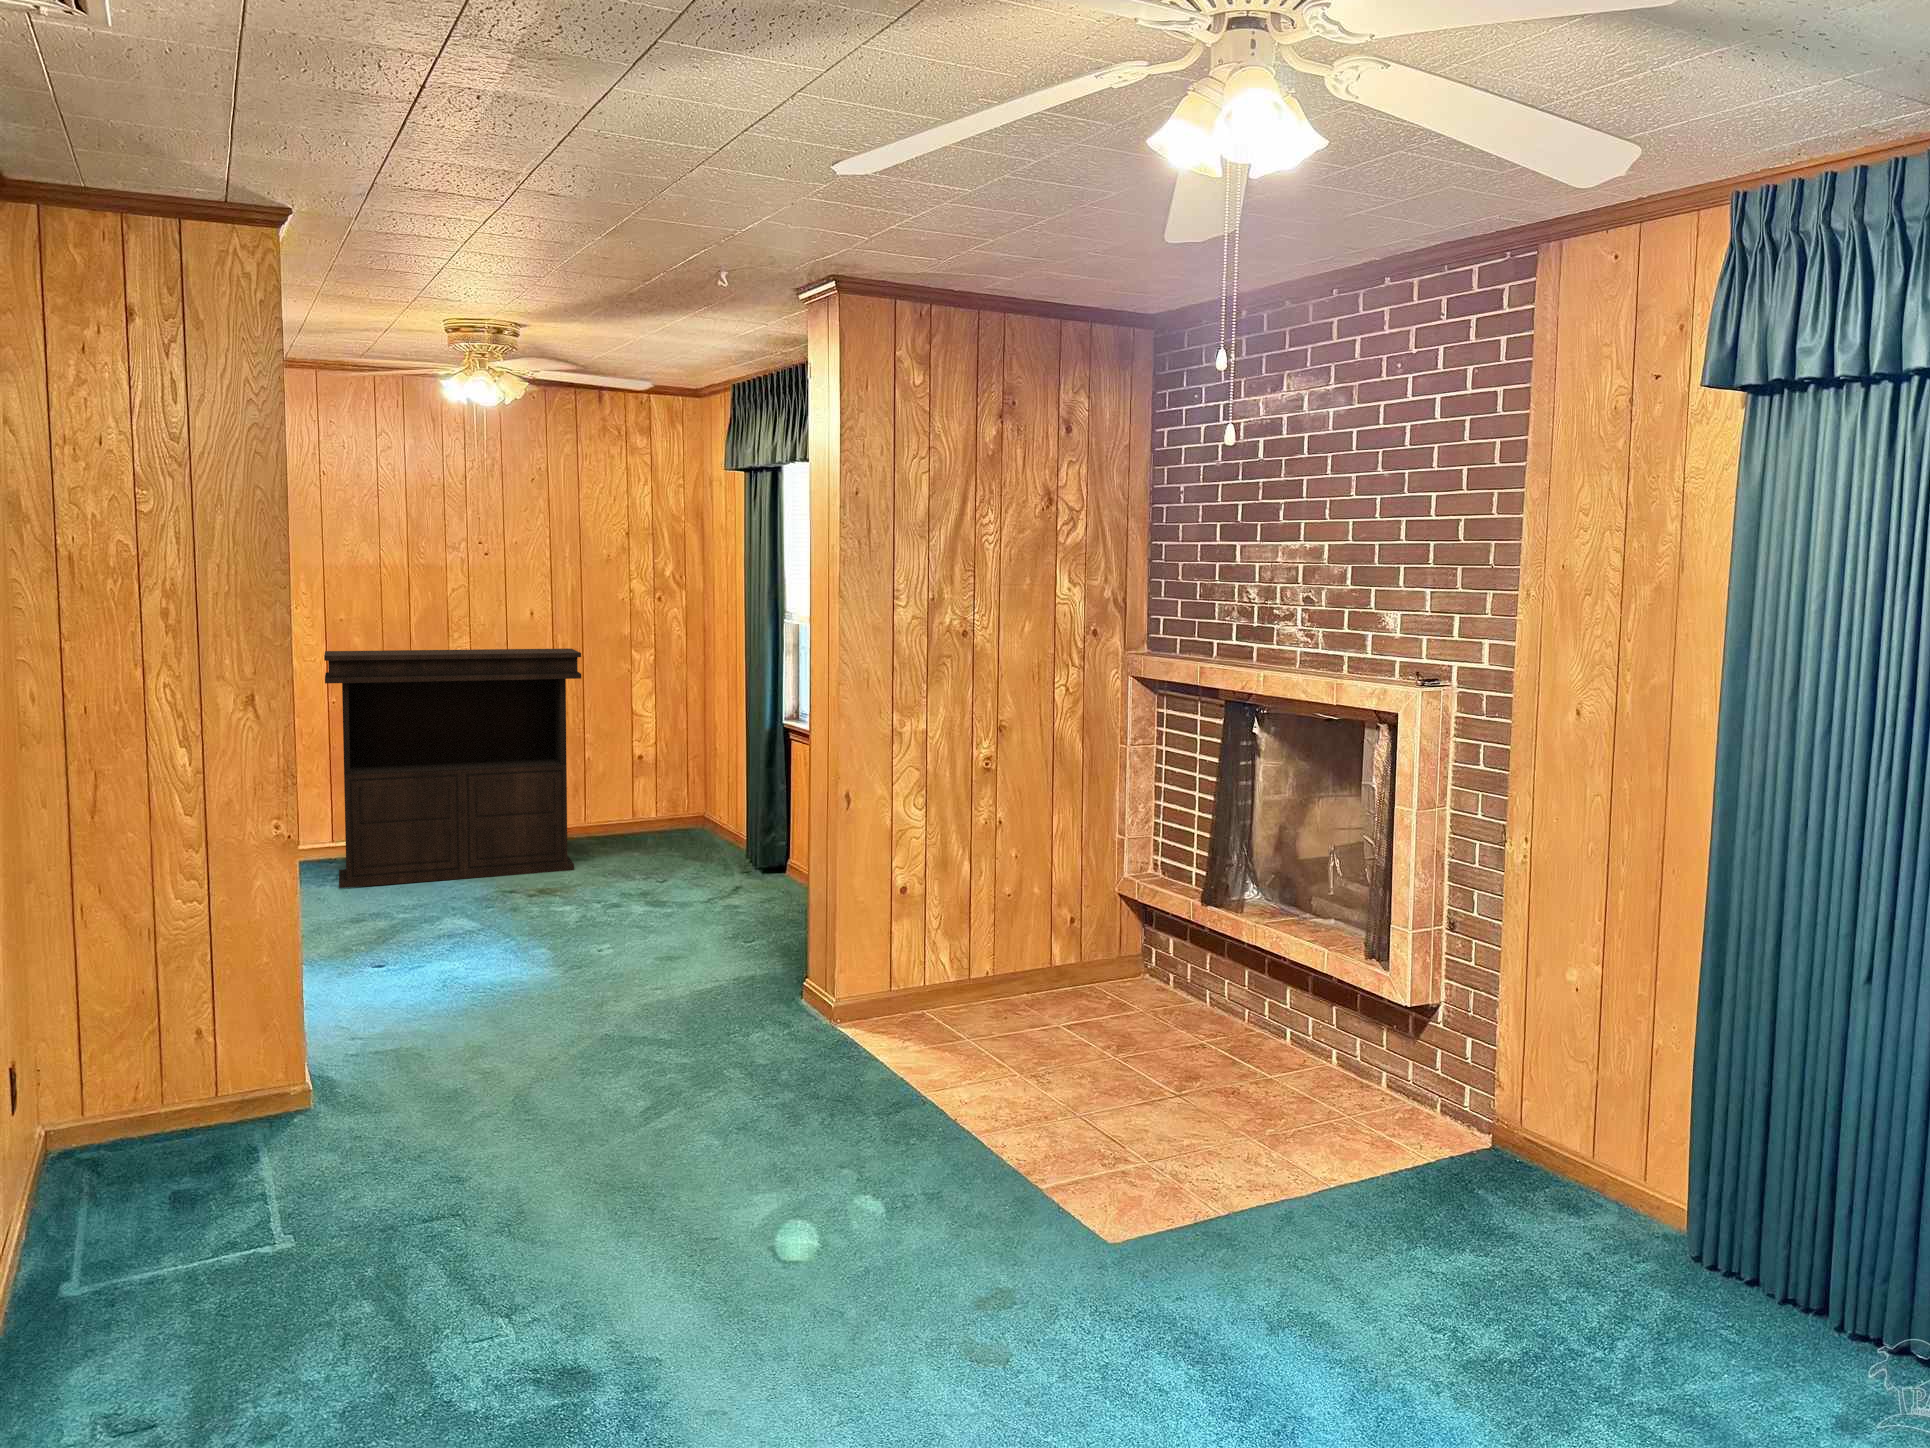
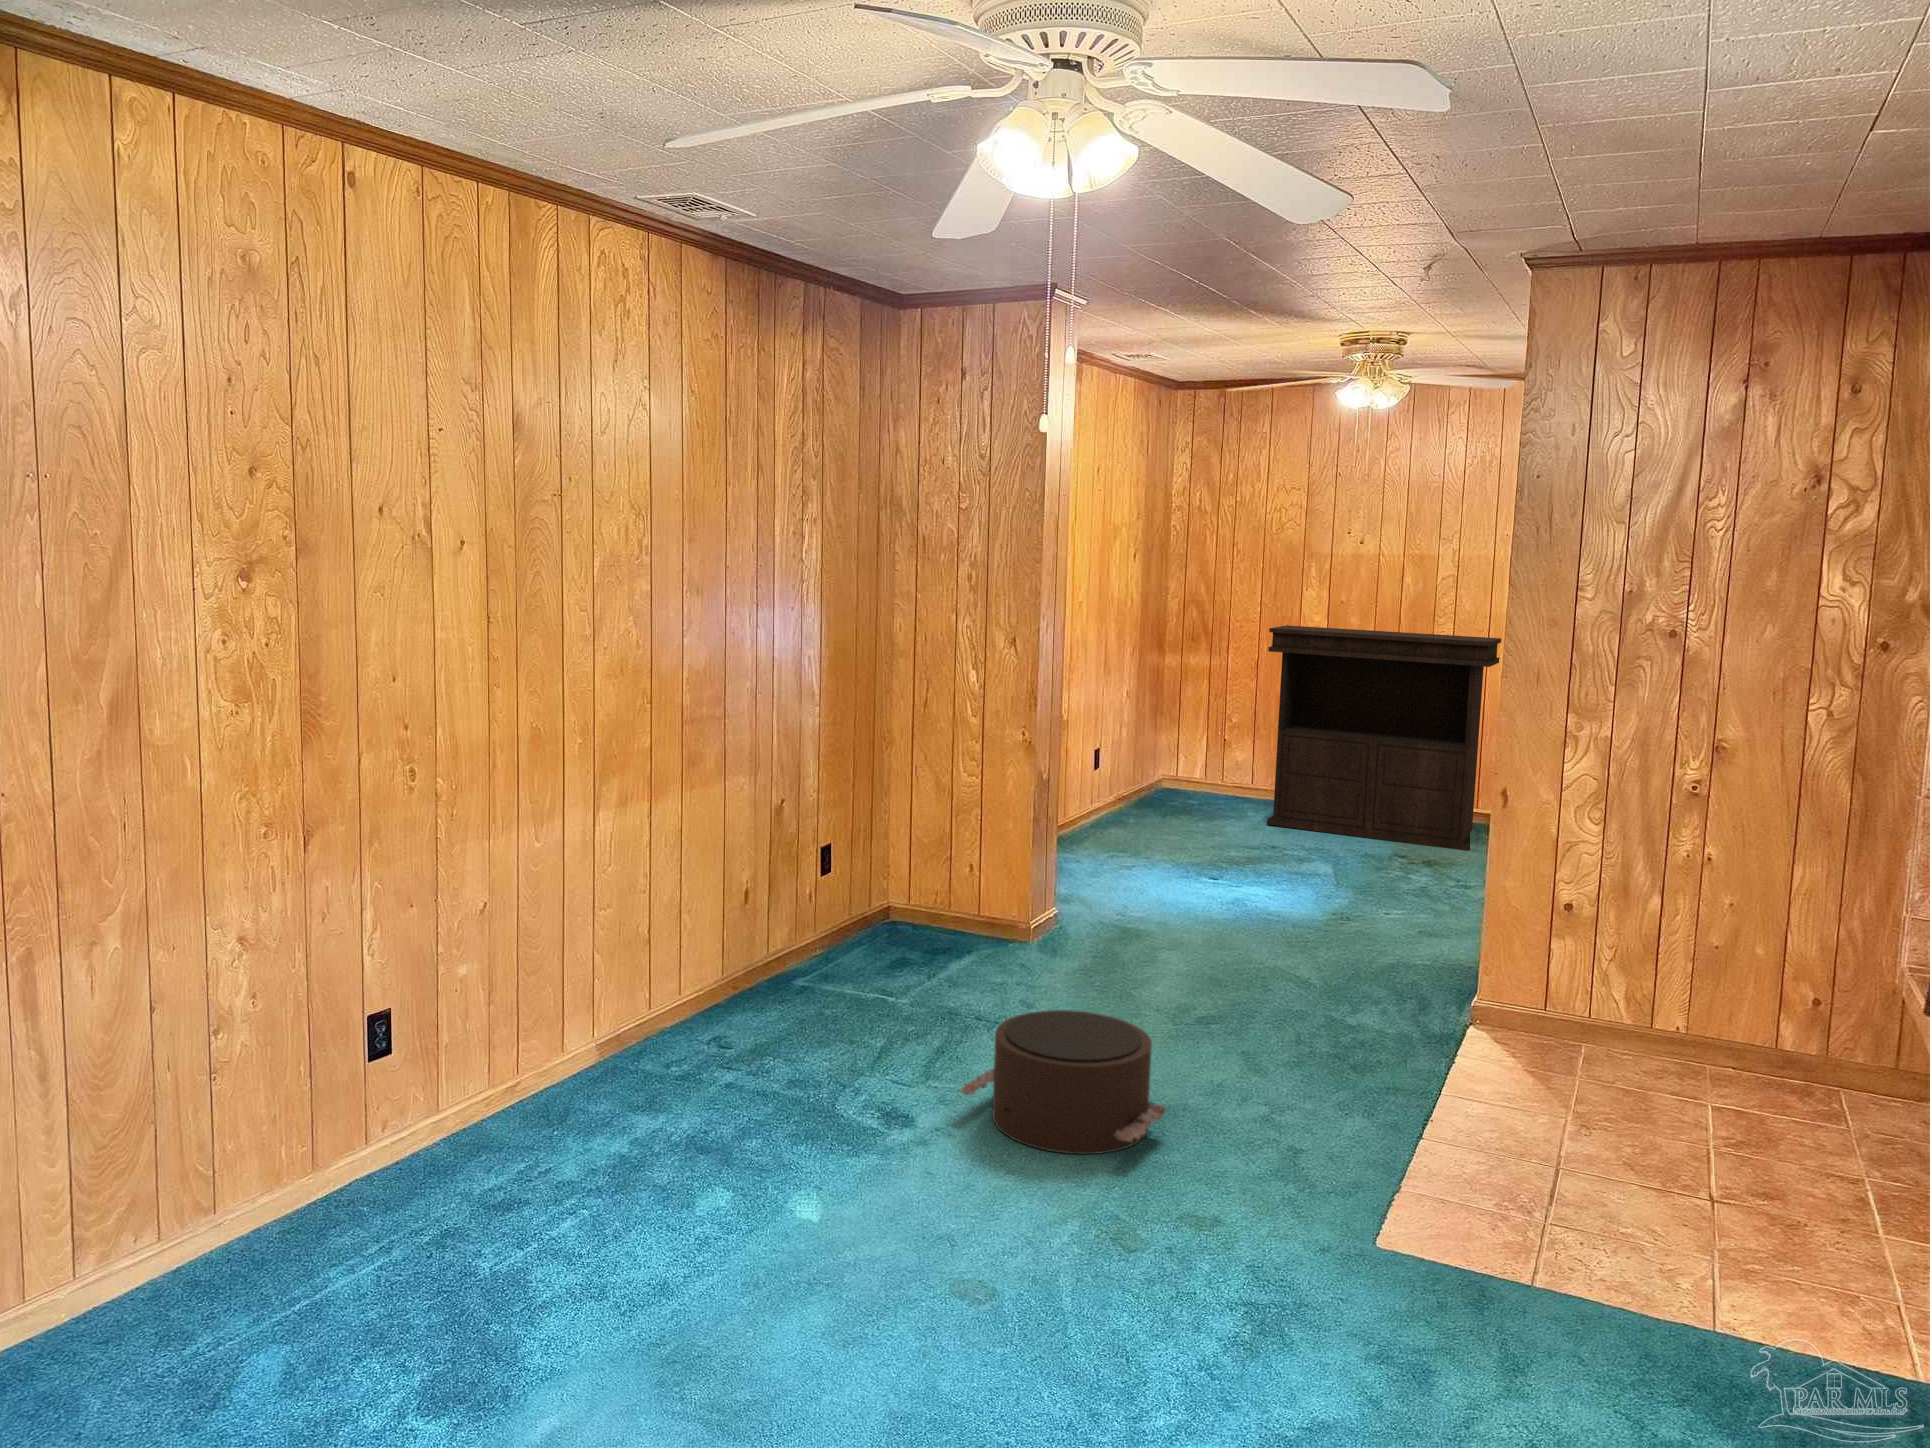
pouf: none [567,1136,825,1330] -> present [960,1010,1168,1154]

